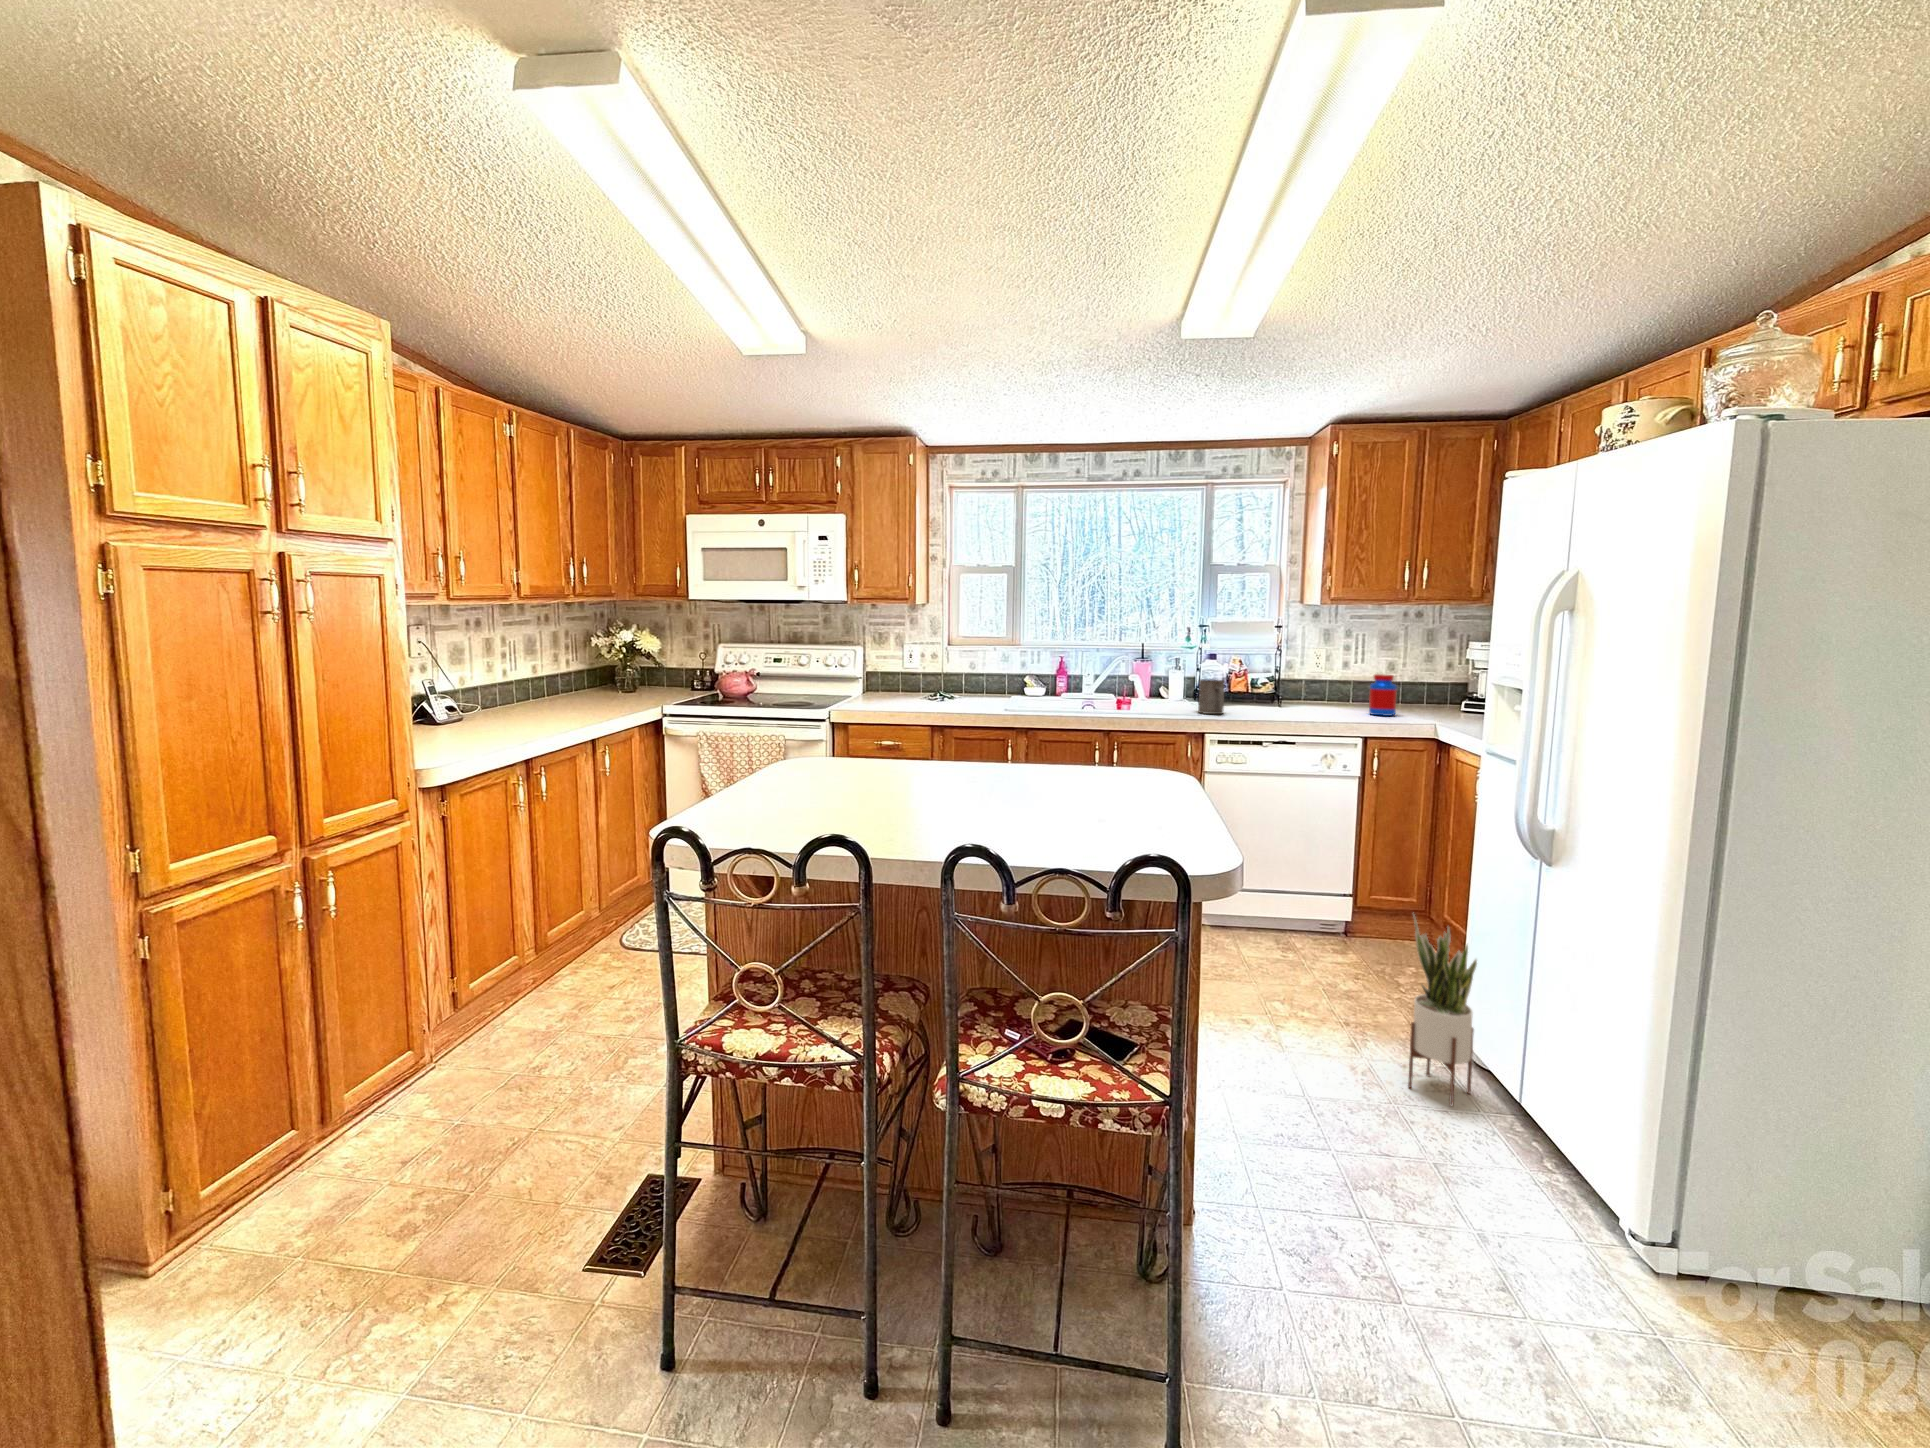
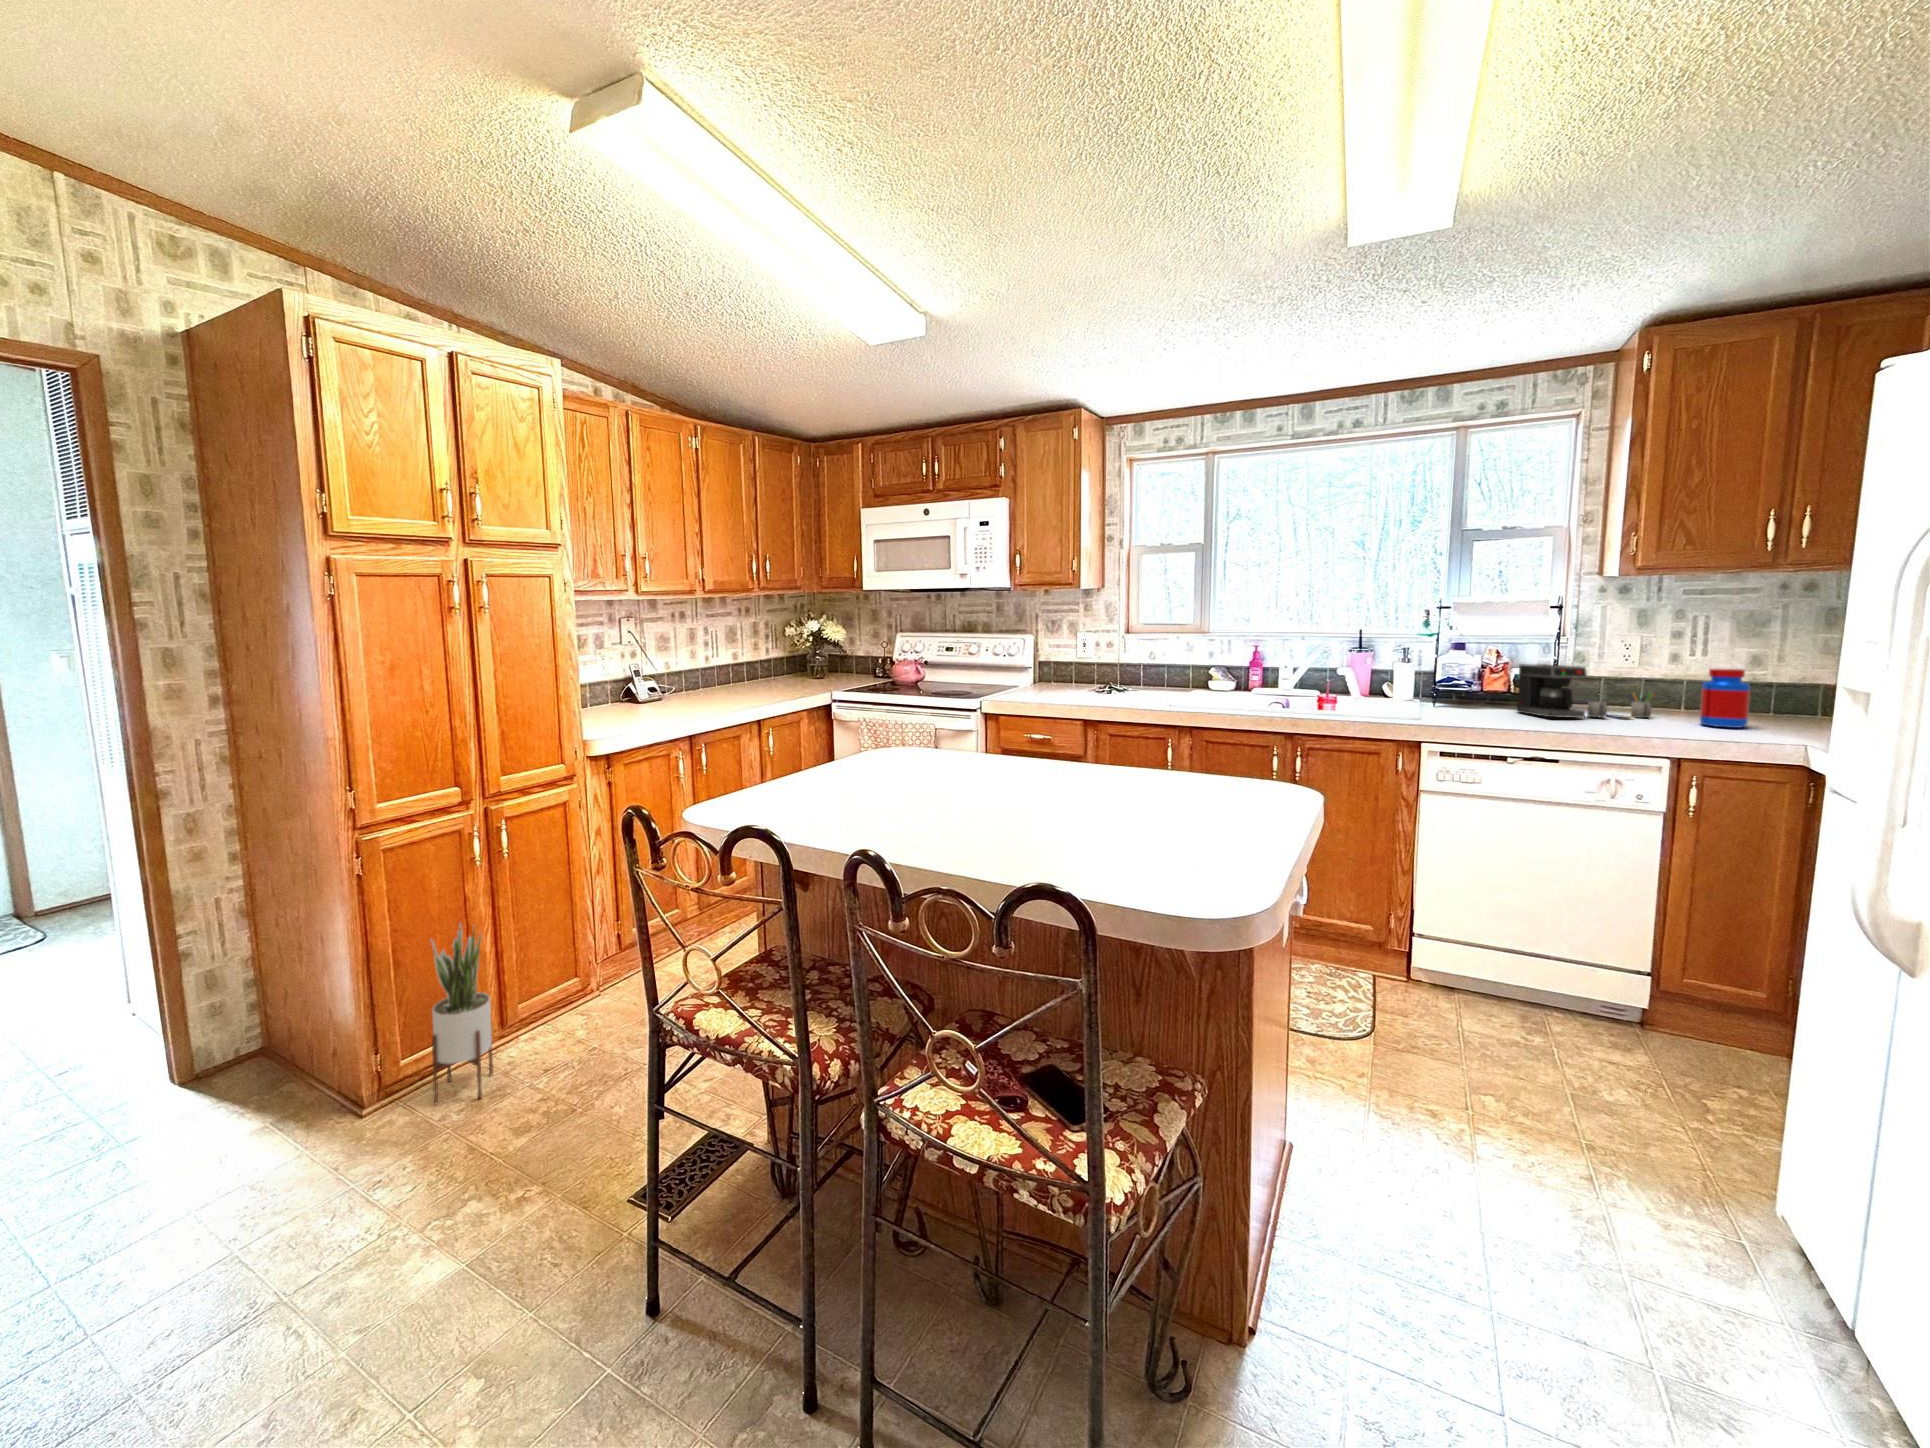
coffee maker: none [1259,672,1340,712] -> present [1517,665,1653,718]
mug: present [1198,679,1225,714] -> none [1418,673,1458,717]
potted plant: present [1408,915,1477,1106] -> present [431,924,493,1104]

